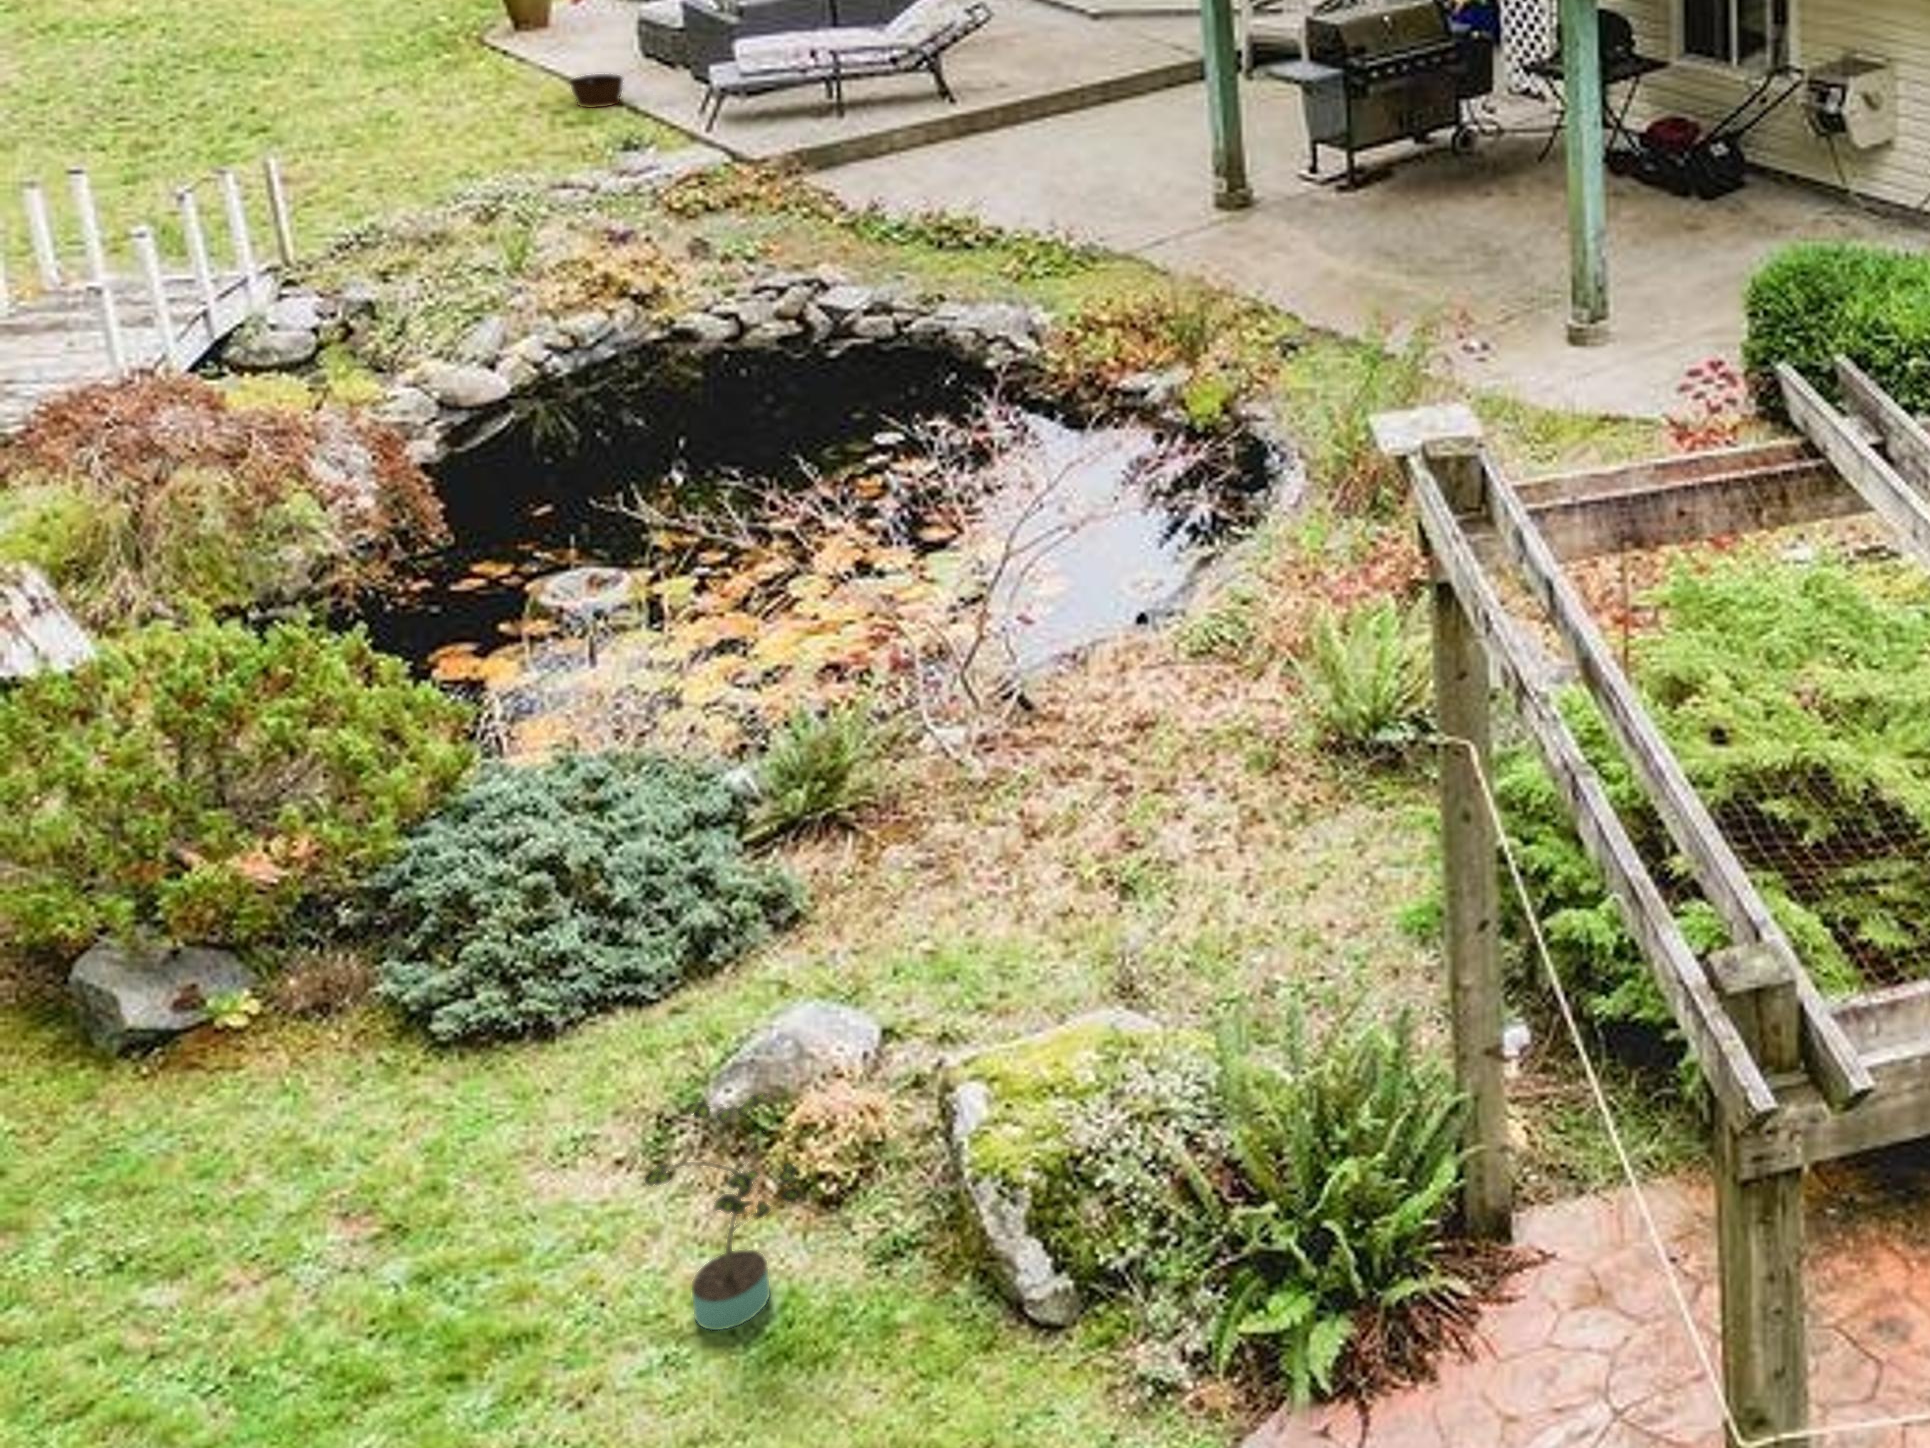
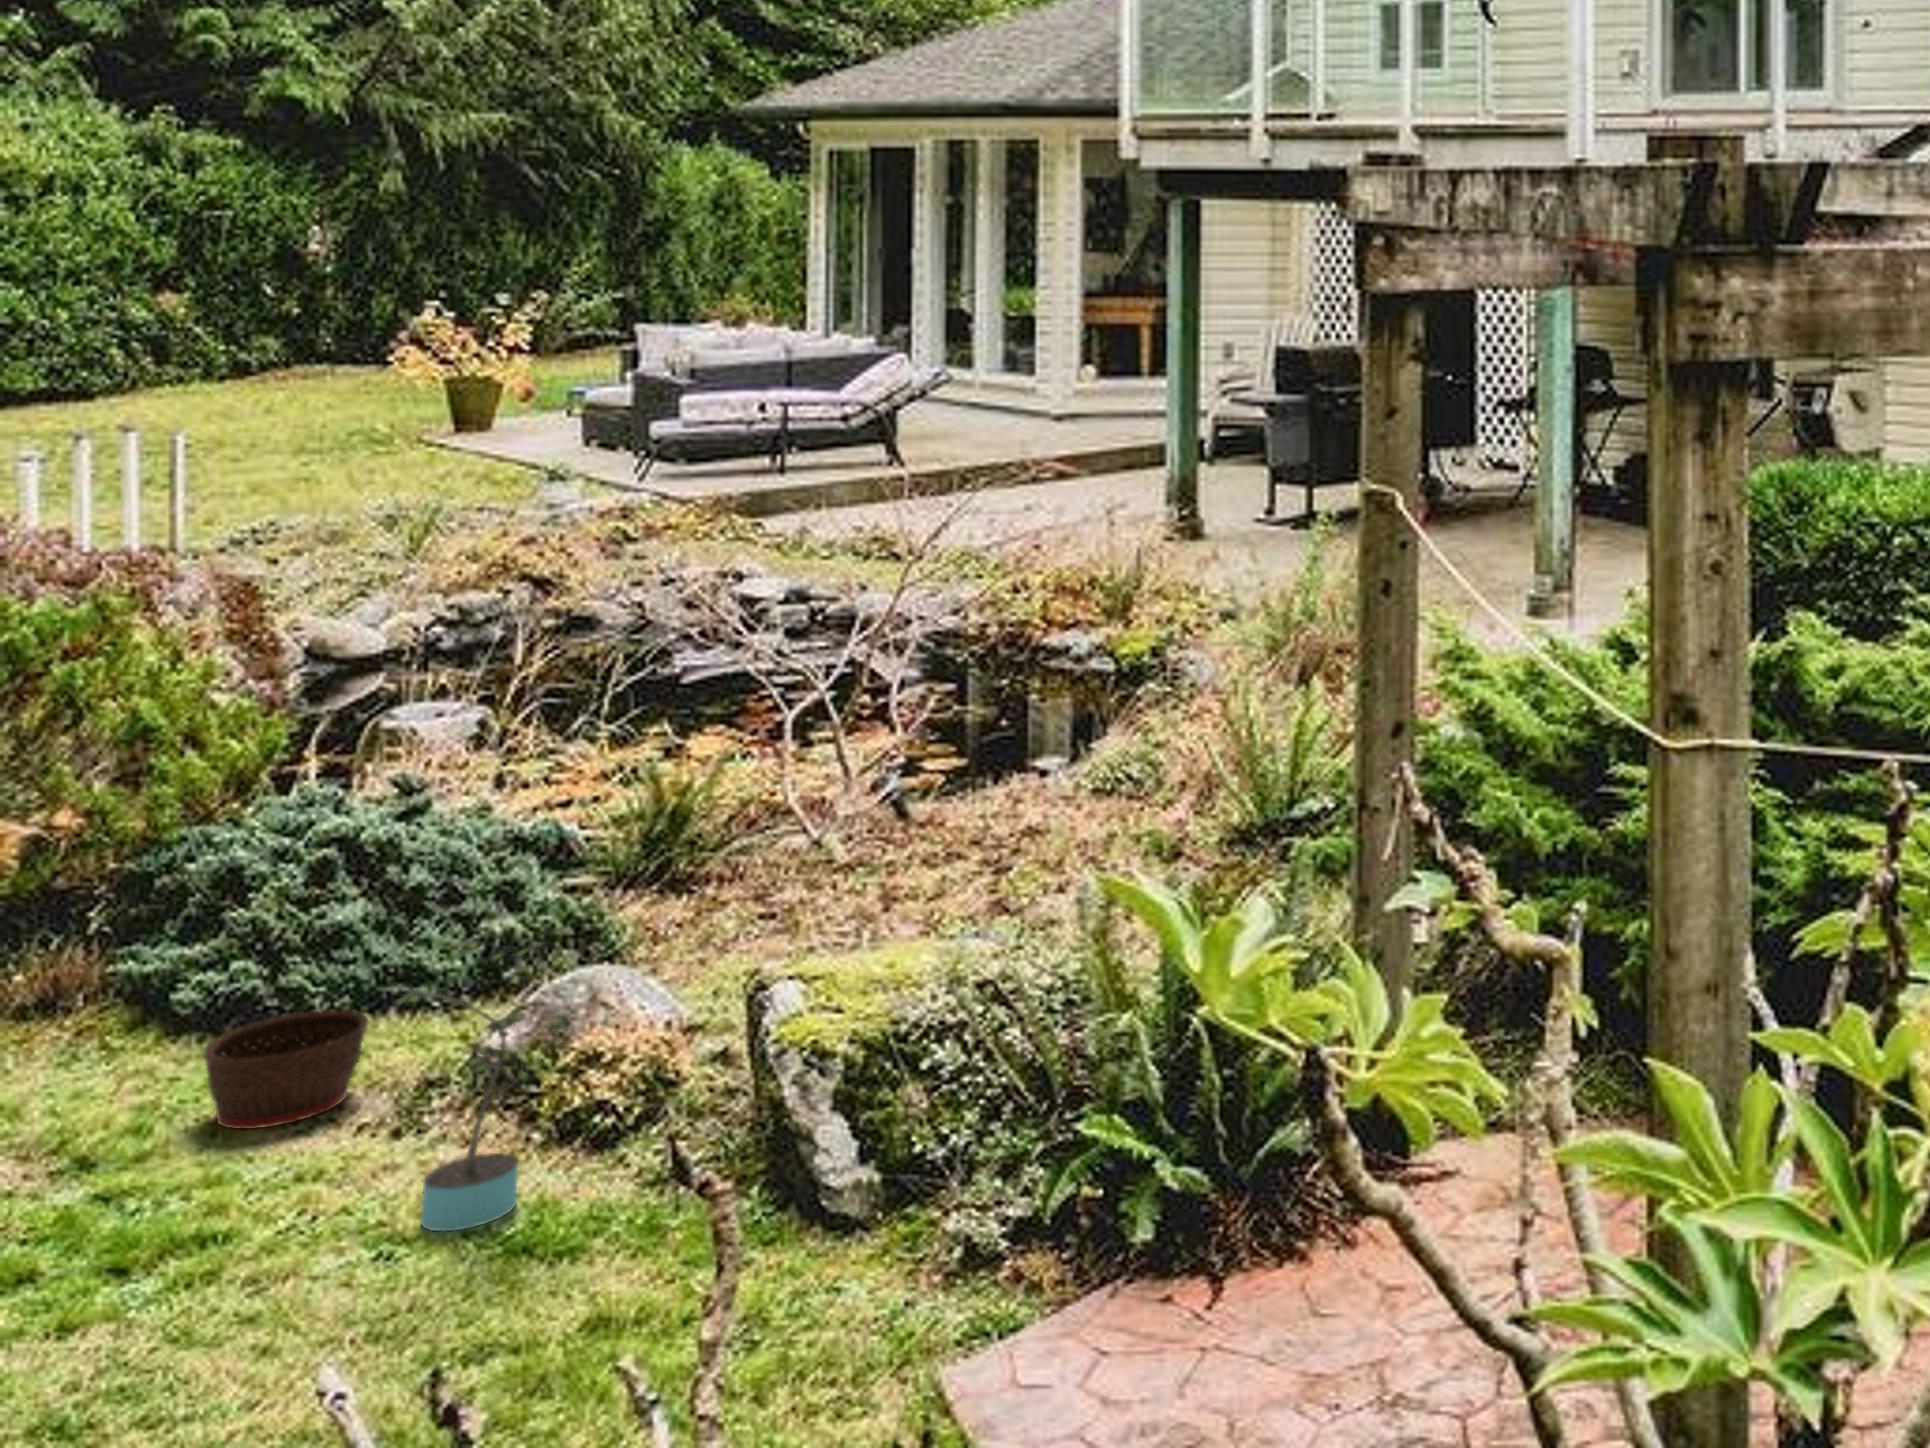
basket: present [570,74,623,108] -> present [204,1010,368,1129]

